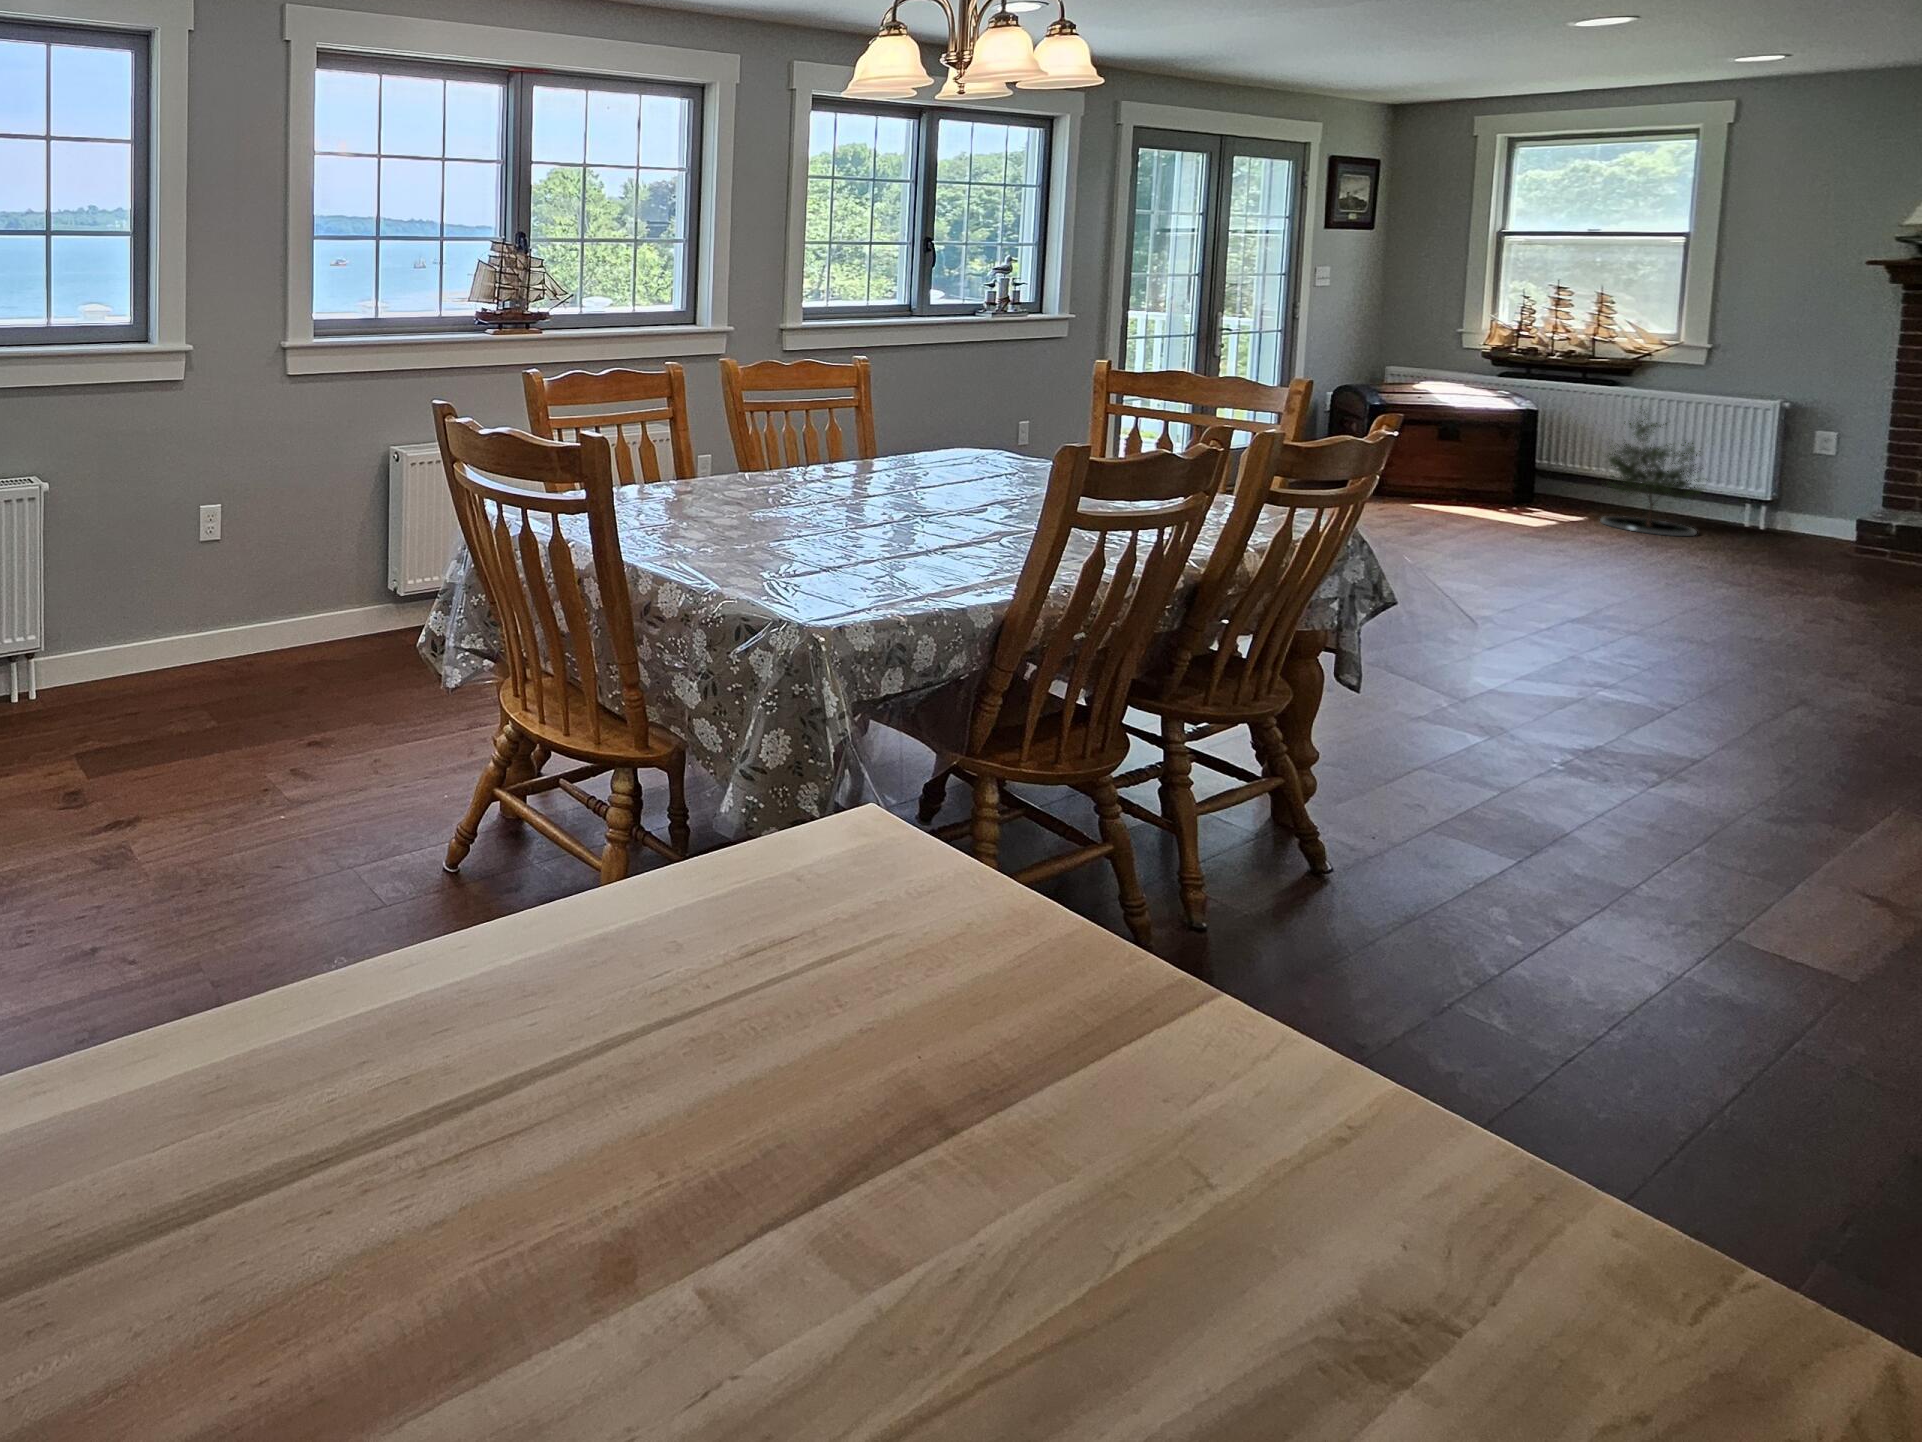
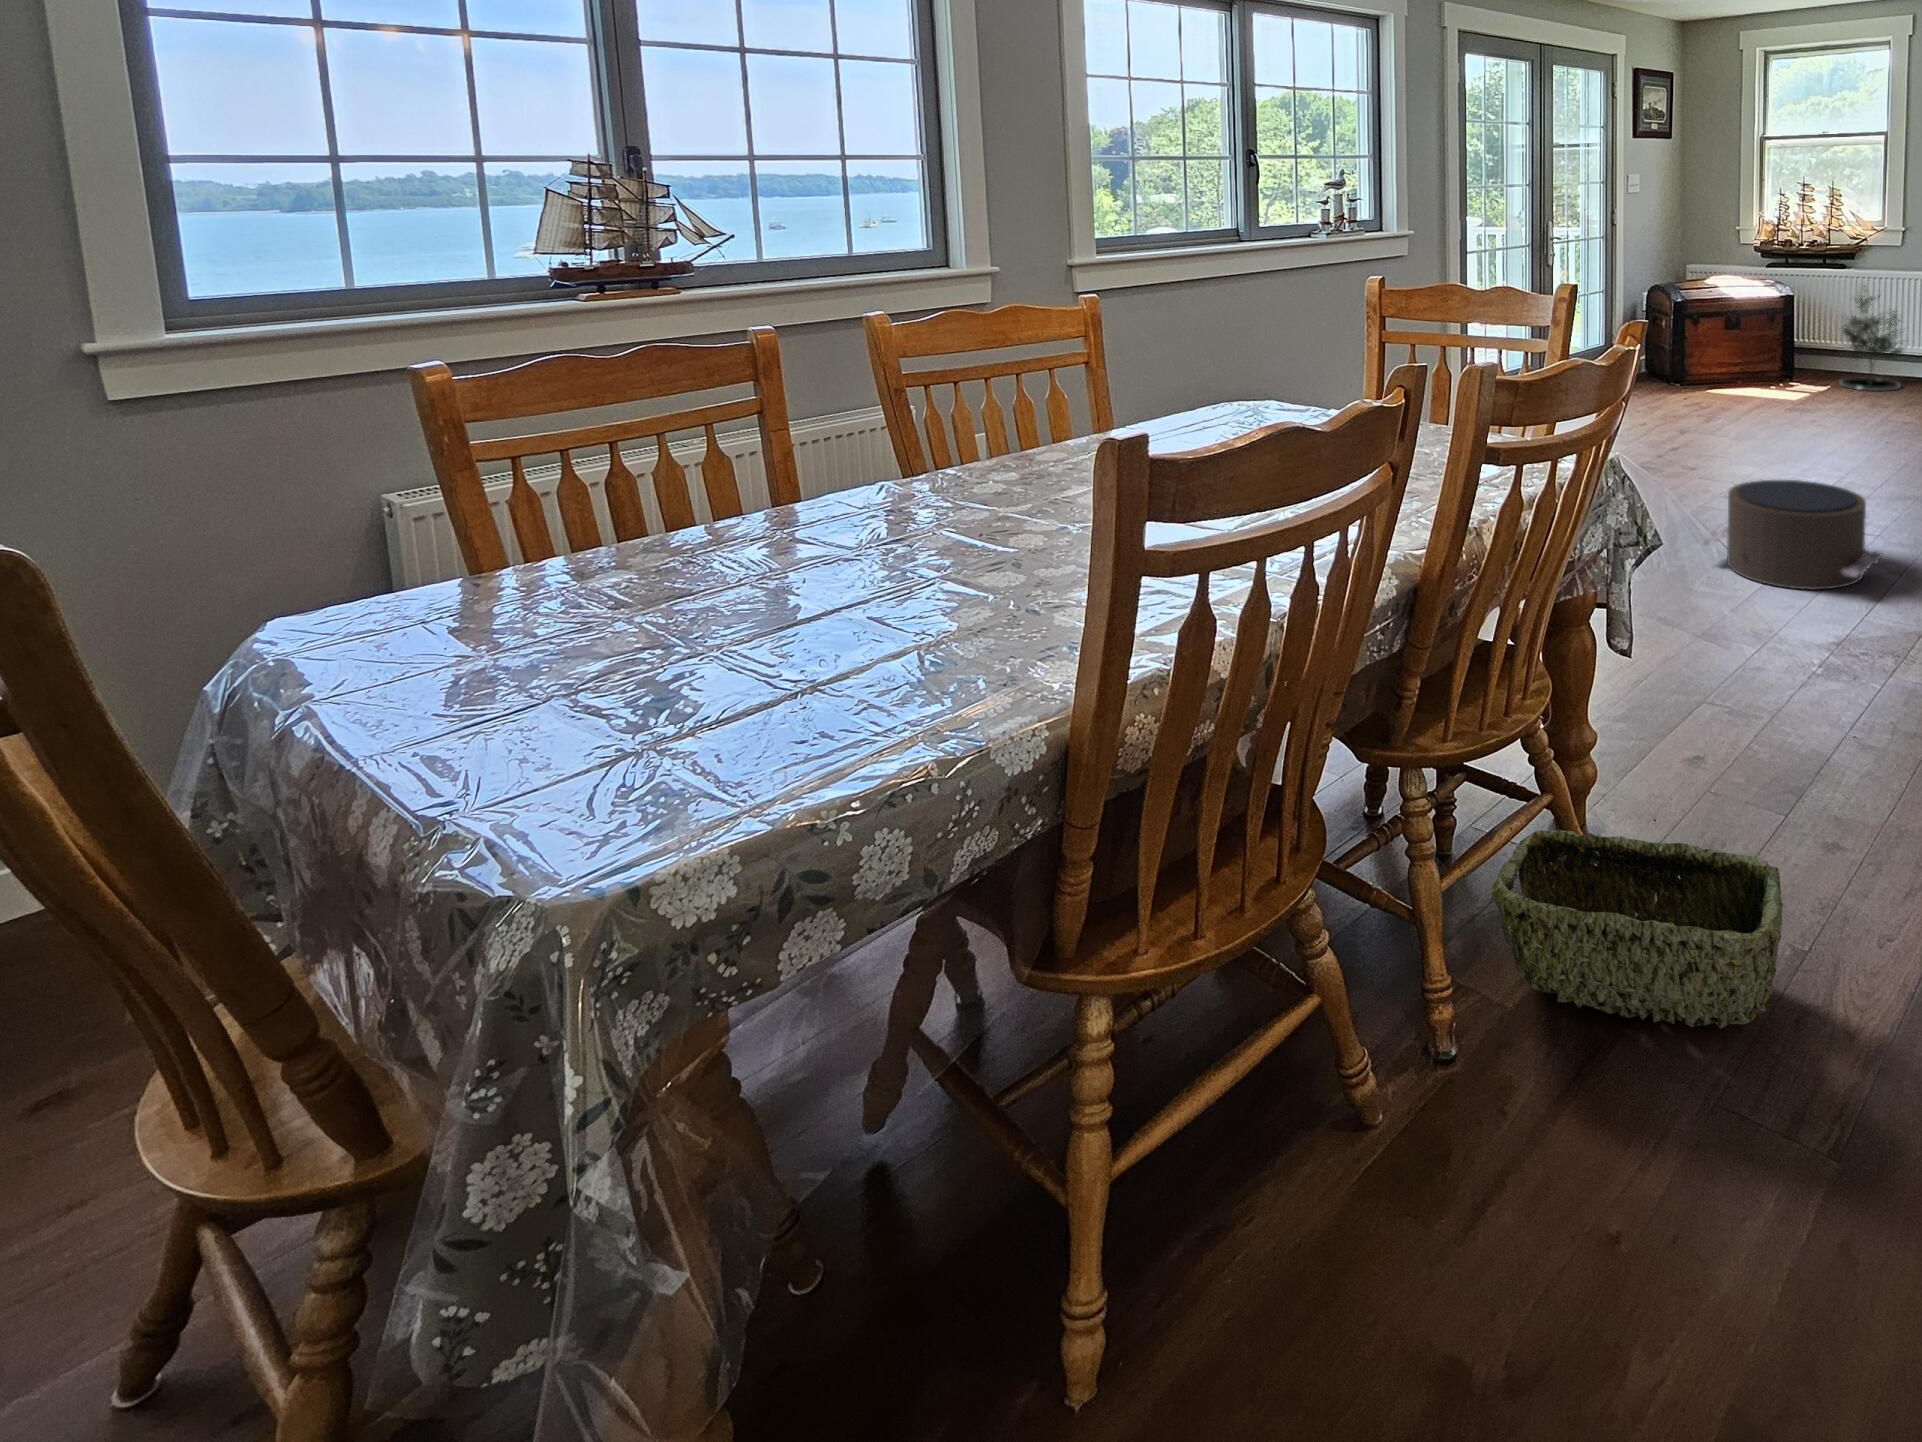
pouf: none [1405,595,1646,714] -> present [1699,480,1882,590]
woven basket: none [1229,809,1508,971] -> present [1491,830,1783,1029]

